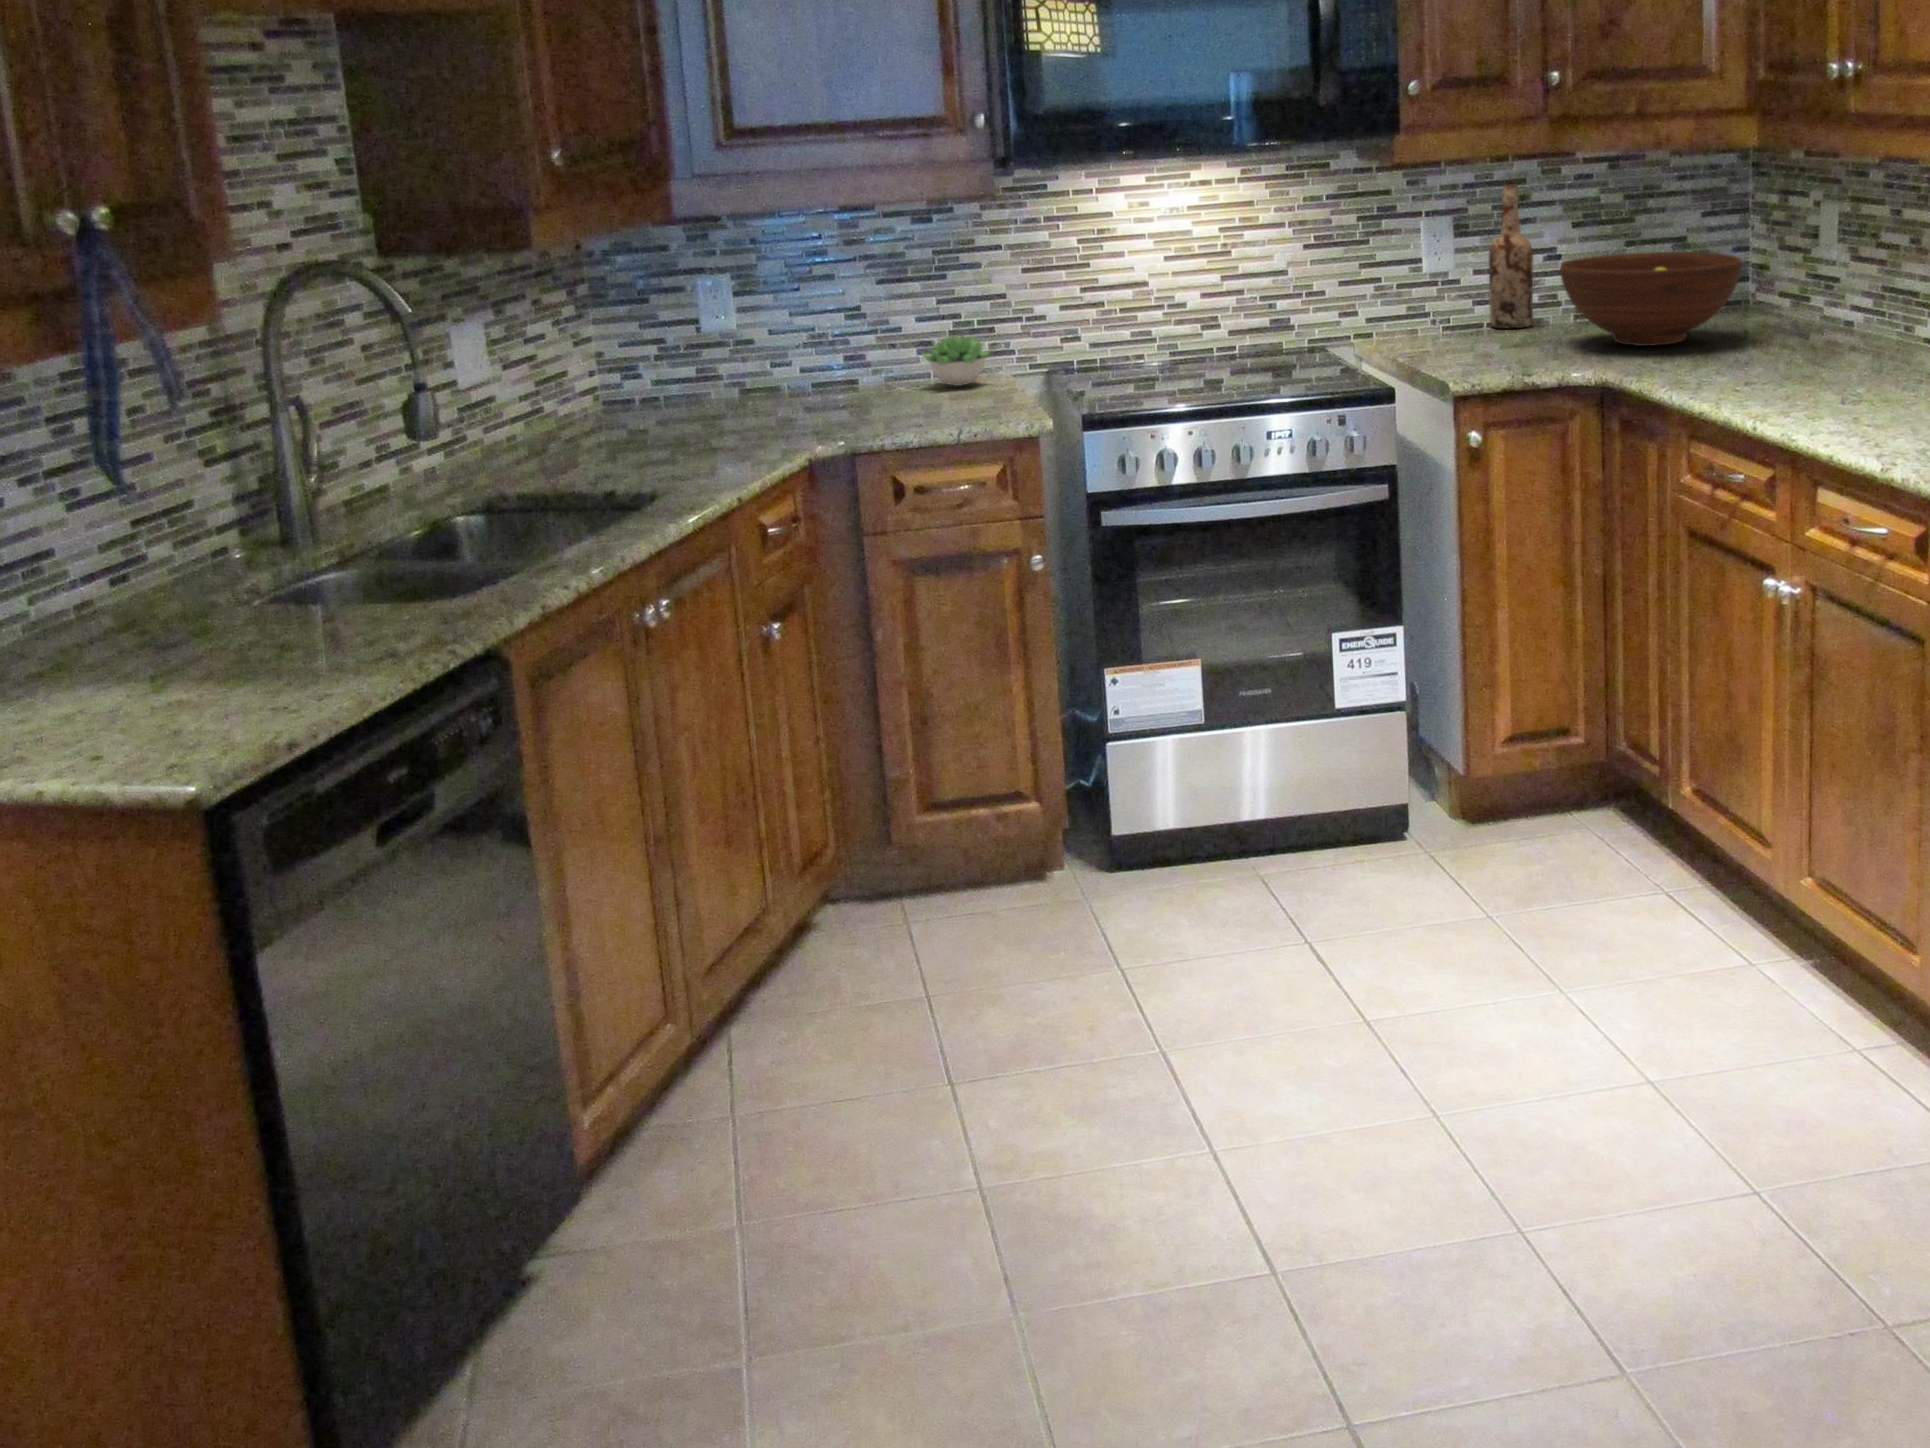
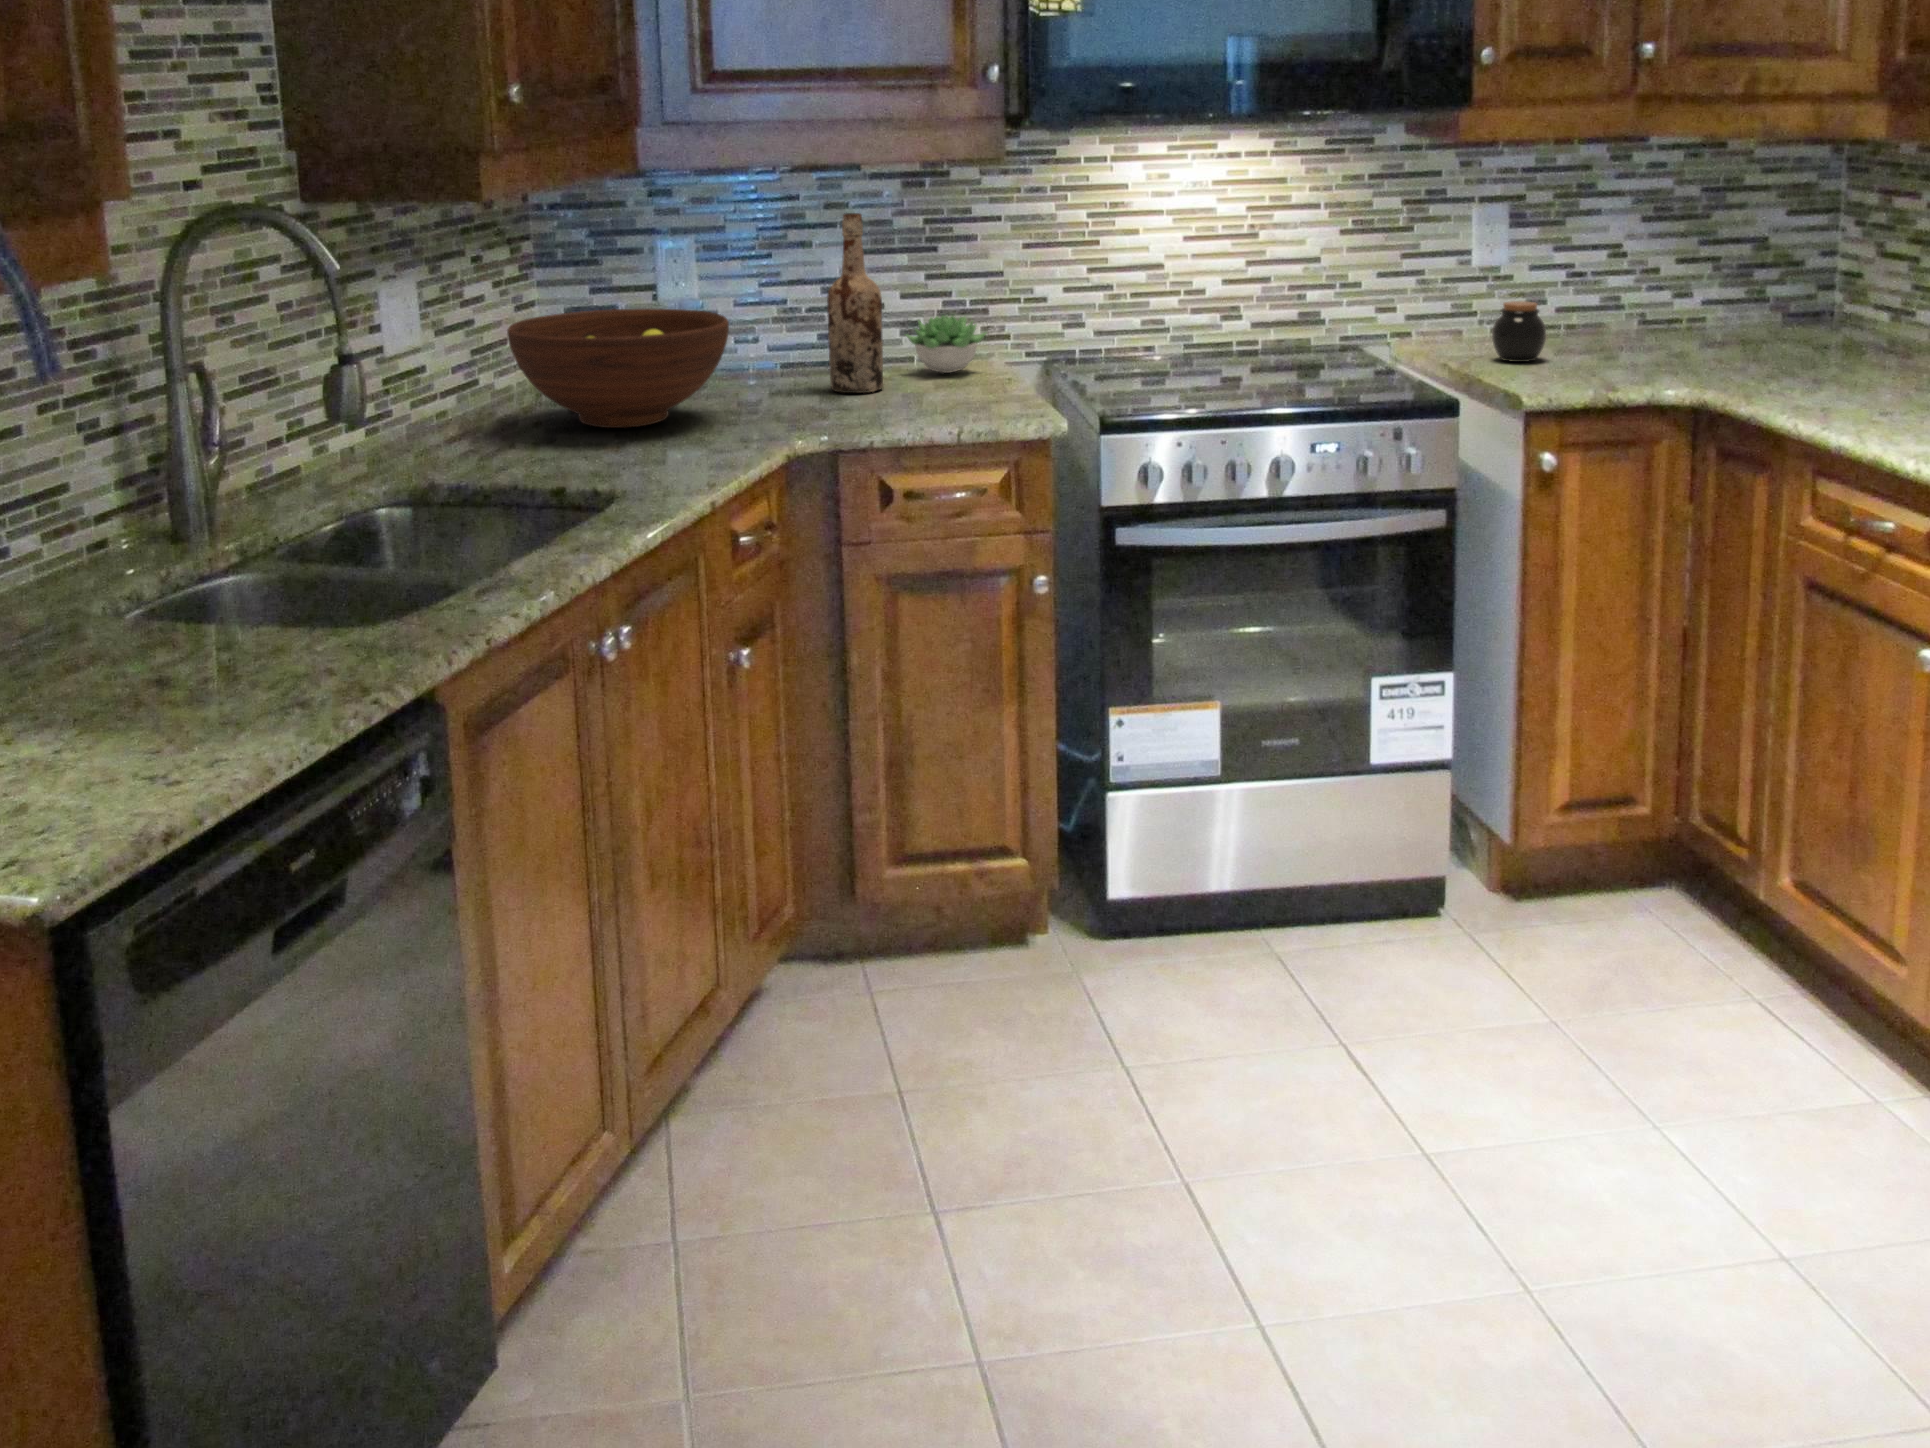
wine bottle: present [1489,184,1533,328] -> present [827,213,883,393]
fruit bowl: present [1560,252,1742,346] -> present [507,309,729,428]
jar: none [1434,302,1481,355] -> present [1492,301,1546,362]

